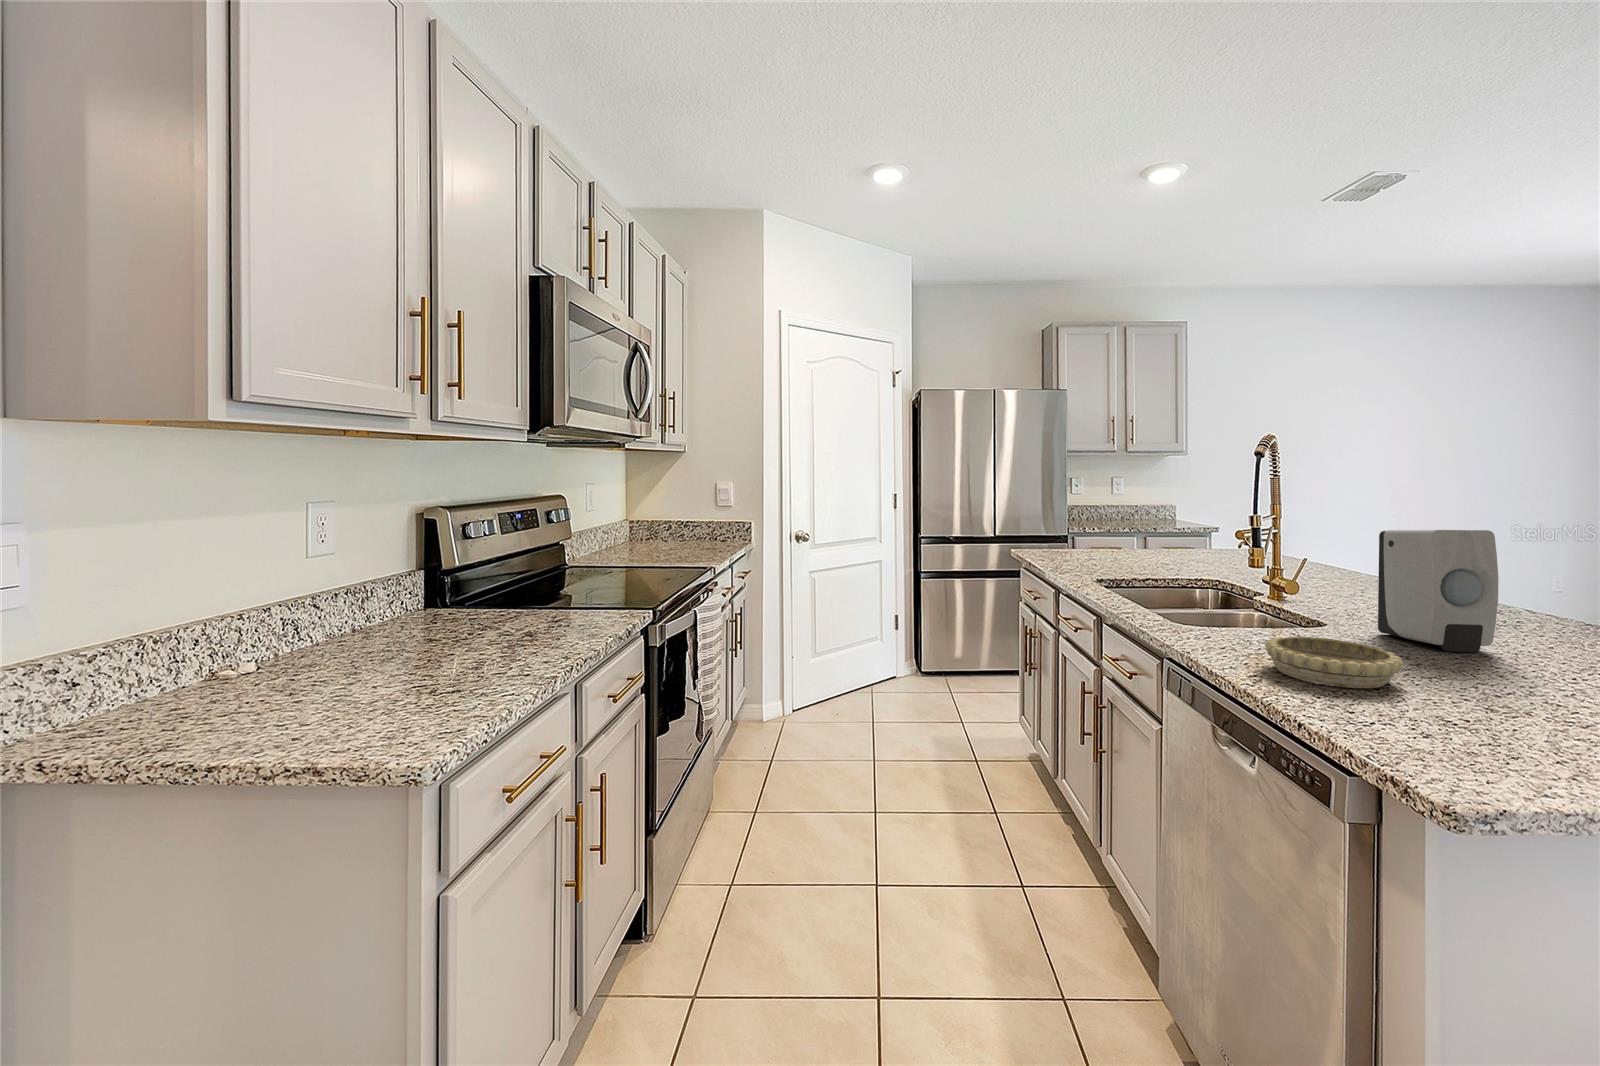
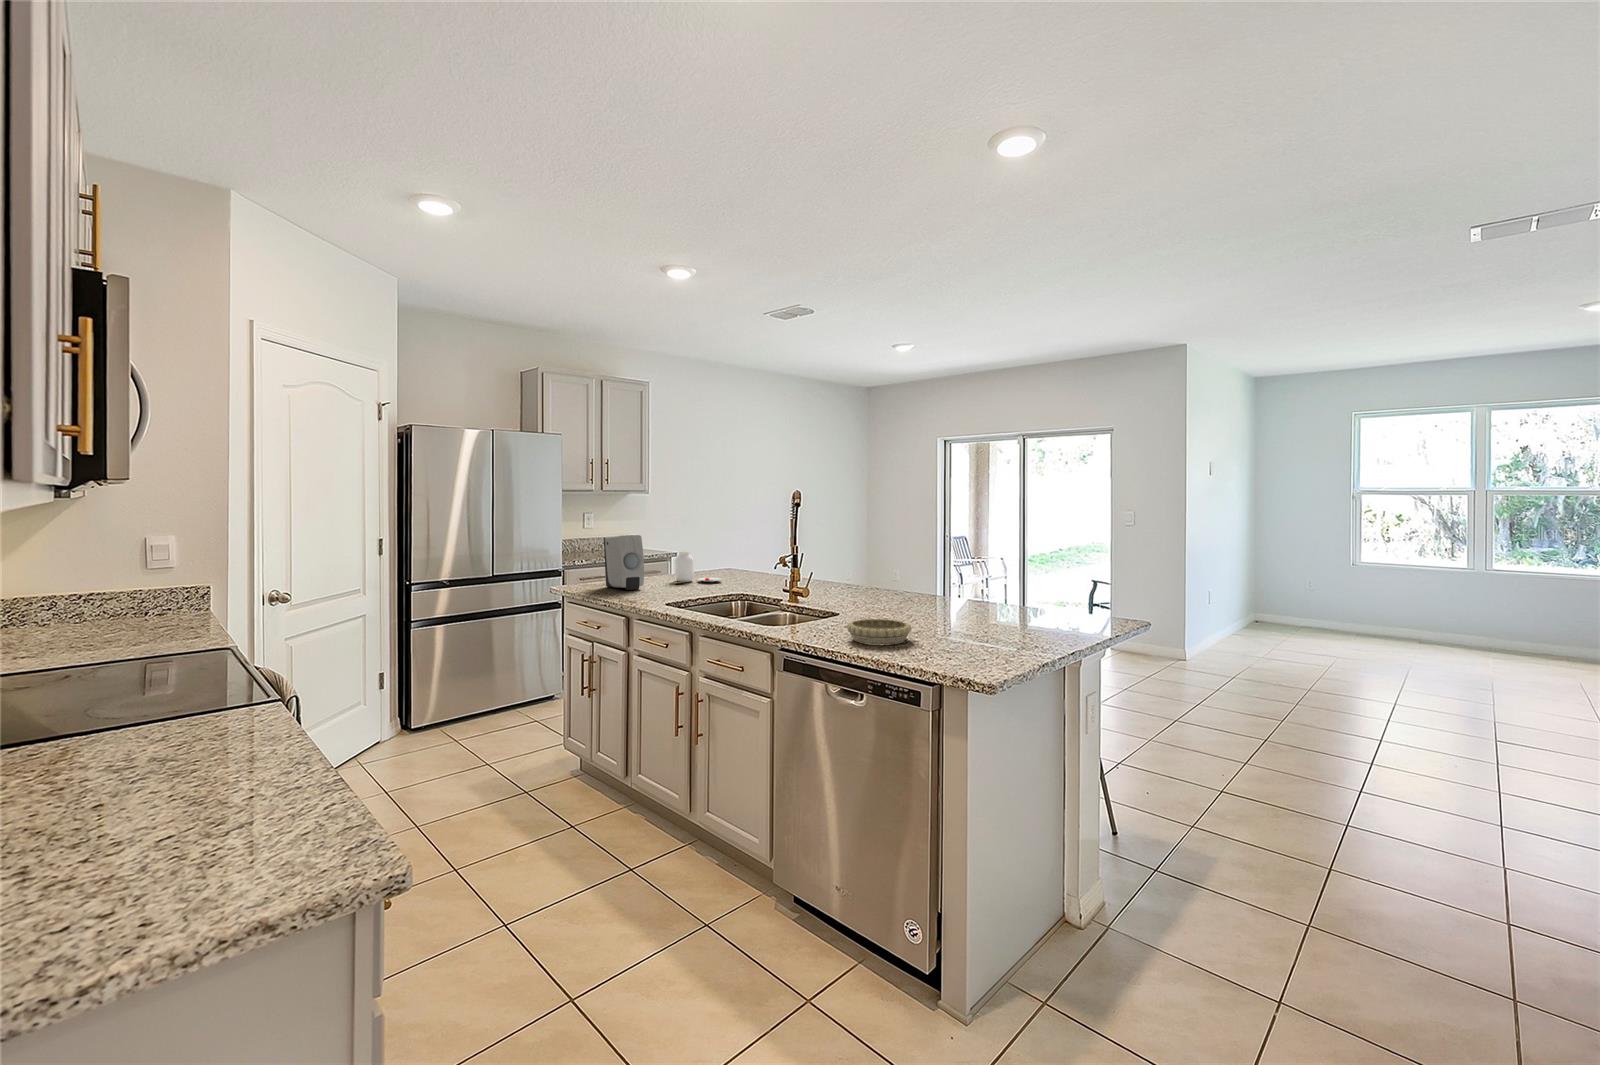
jar: none [1140,520,1212,560] -> present [674,551,722,584]
soap dispenser: present [1378,530,1499,652] -> present [604,535,644,590]

